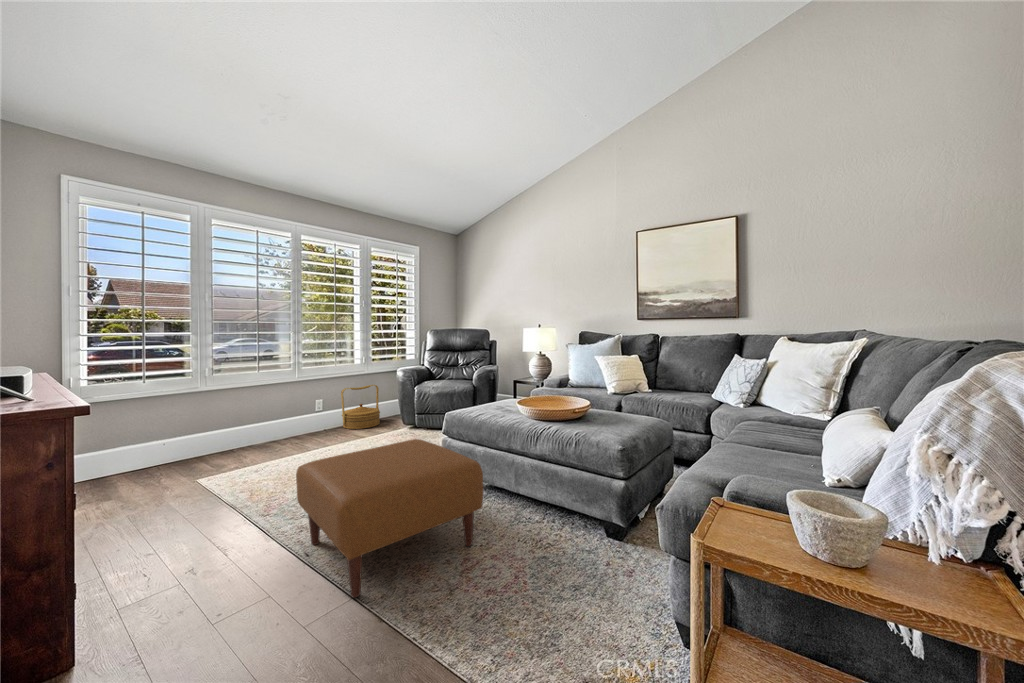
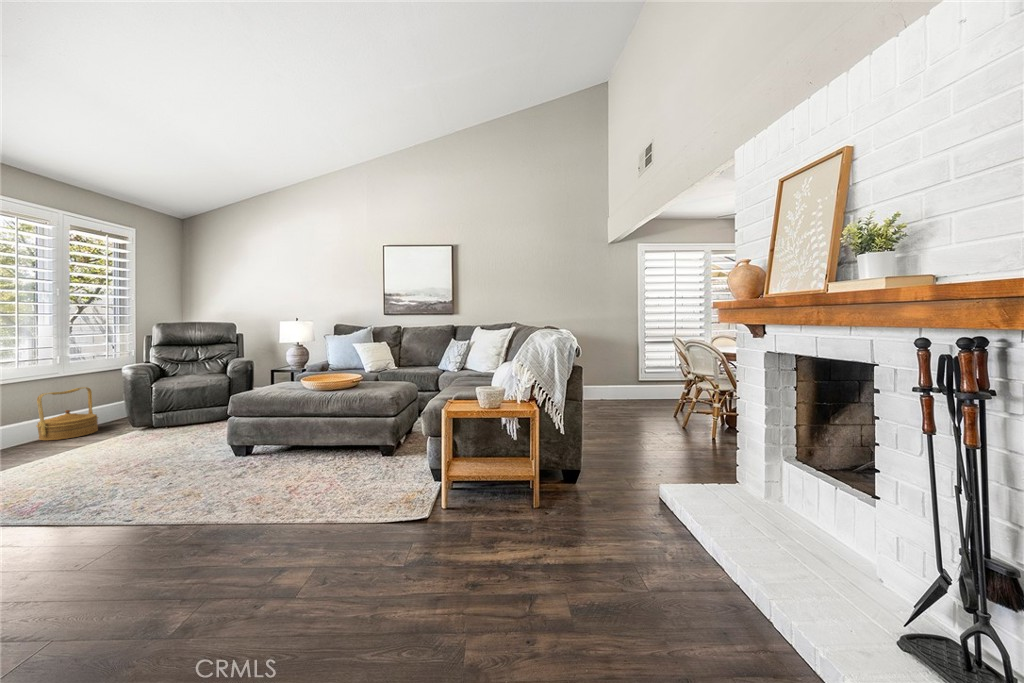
ottoman: present [296,439,483,598] -> none [103,417,295,523]

